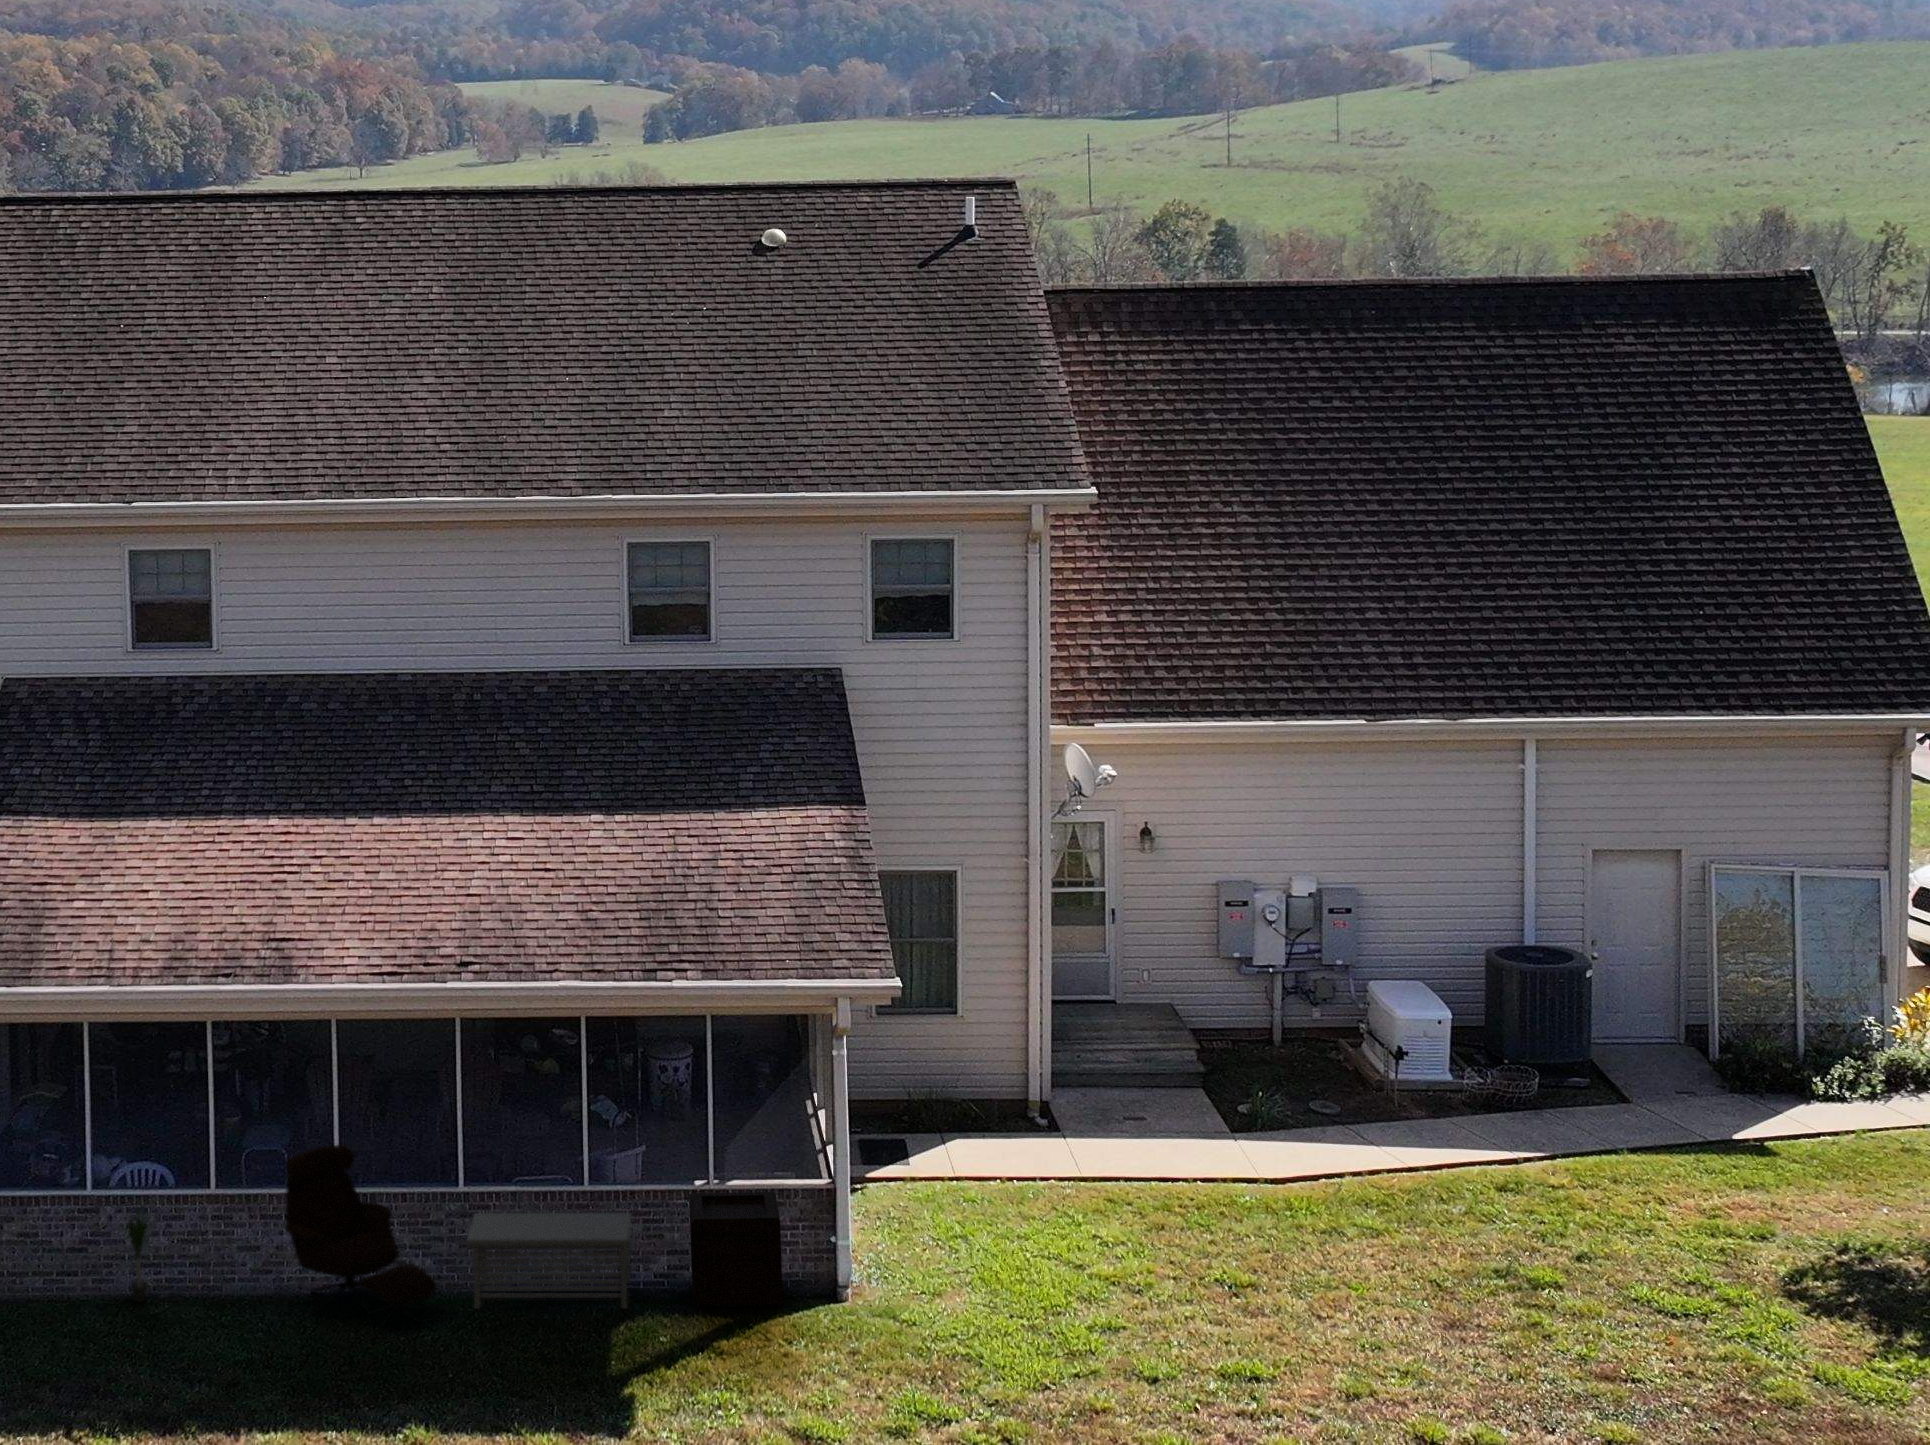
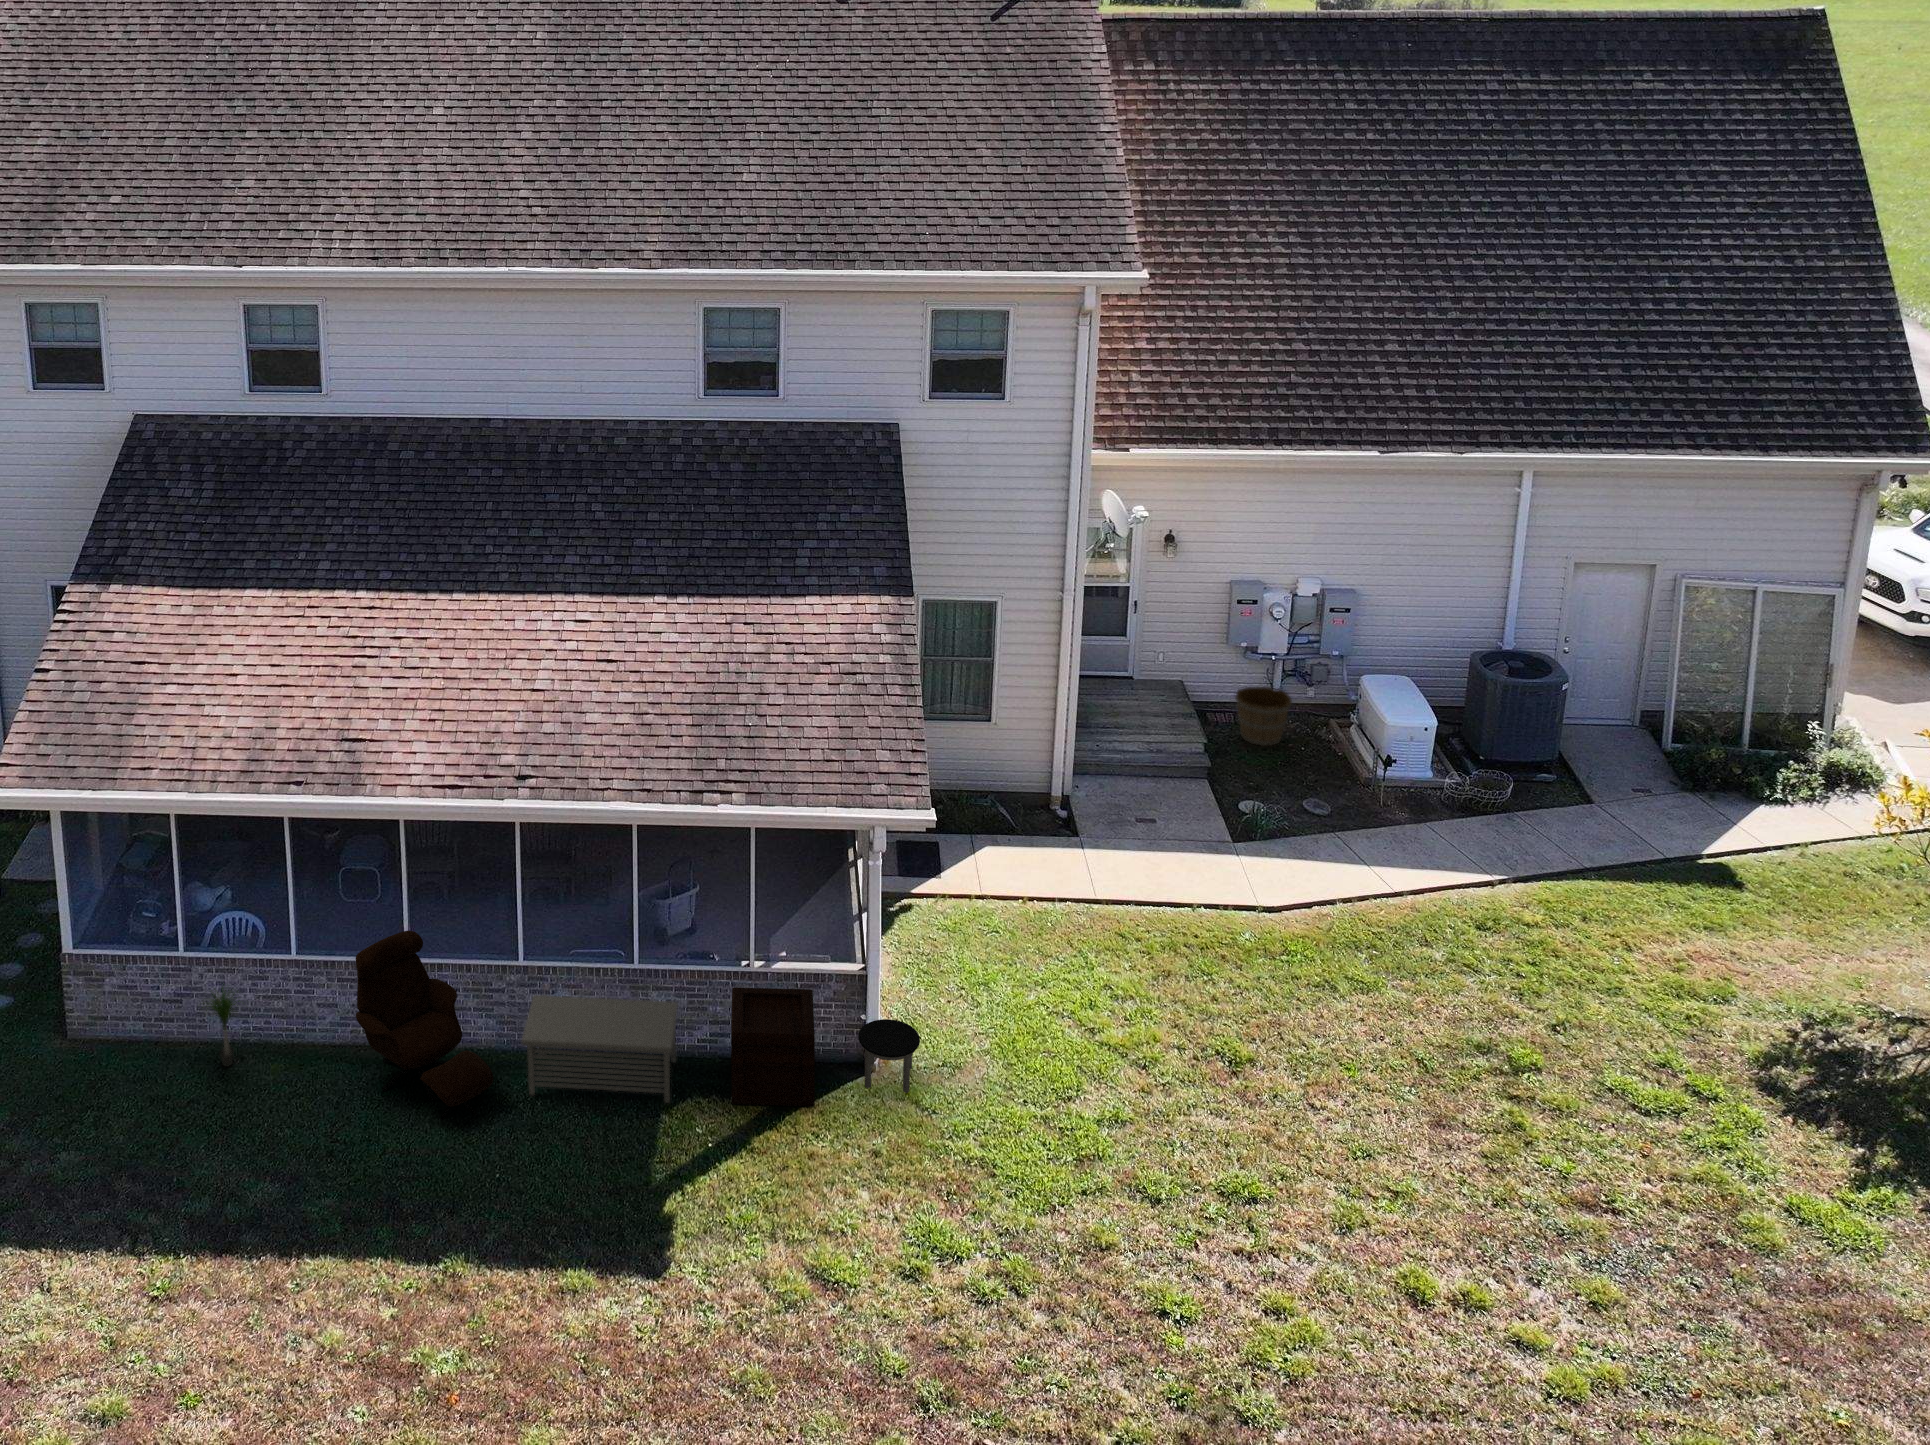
wooden bucket: none [1236,1000,1300,1062] -> present [1235,687,1292,746]
round table: none [826,1226,892,1295] -> present [858,1019,920,1093]

